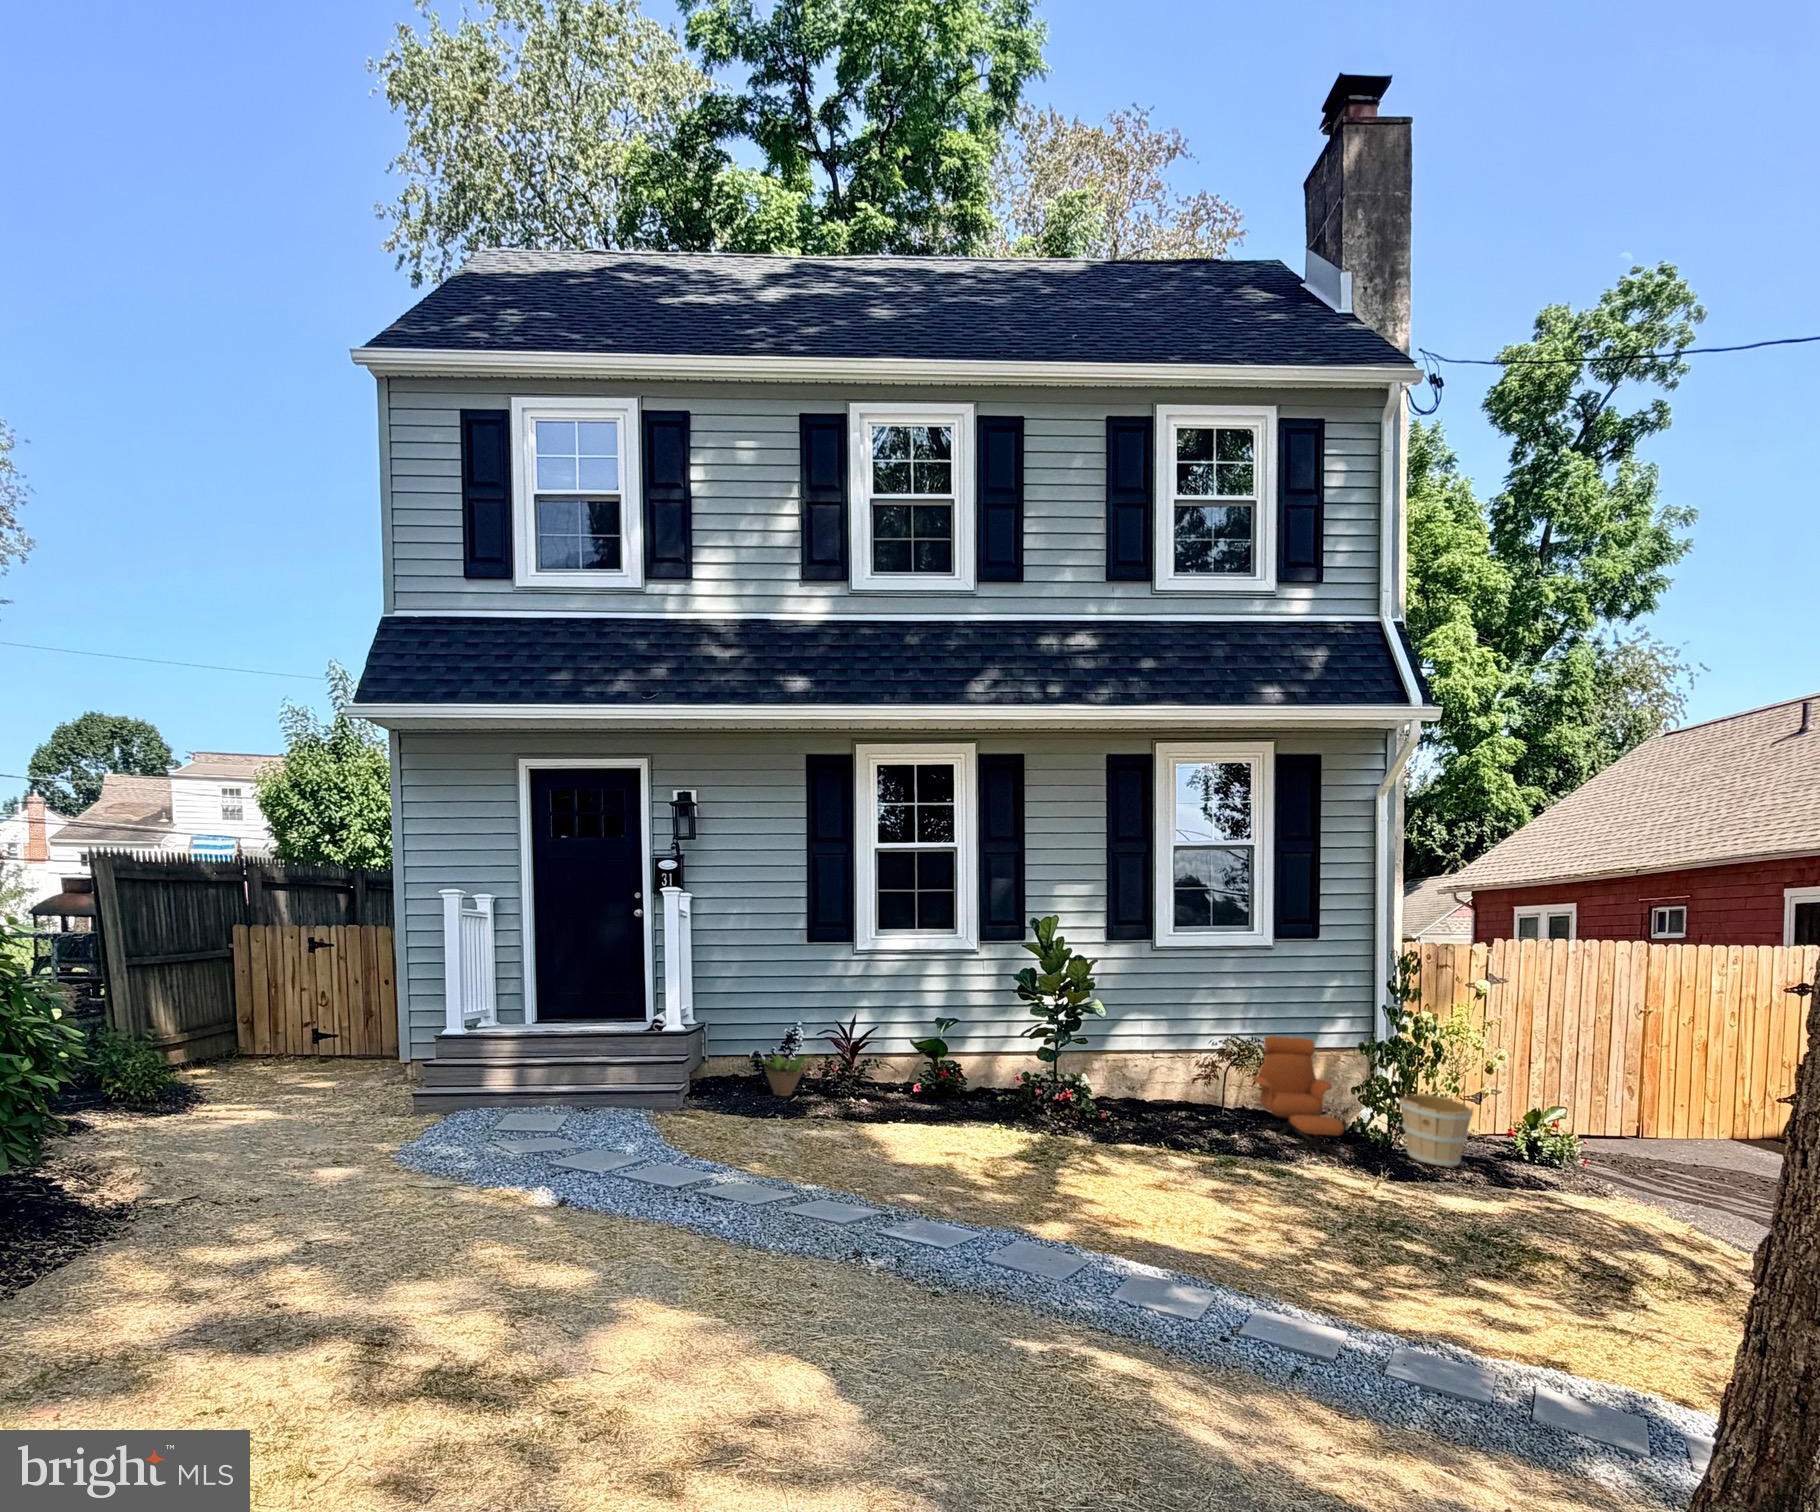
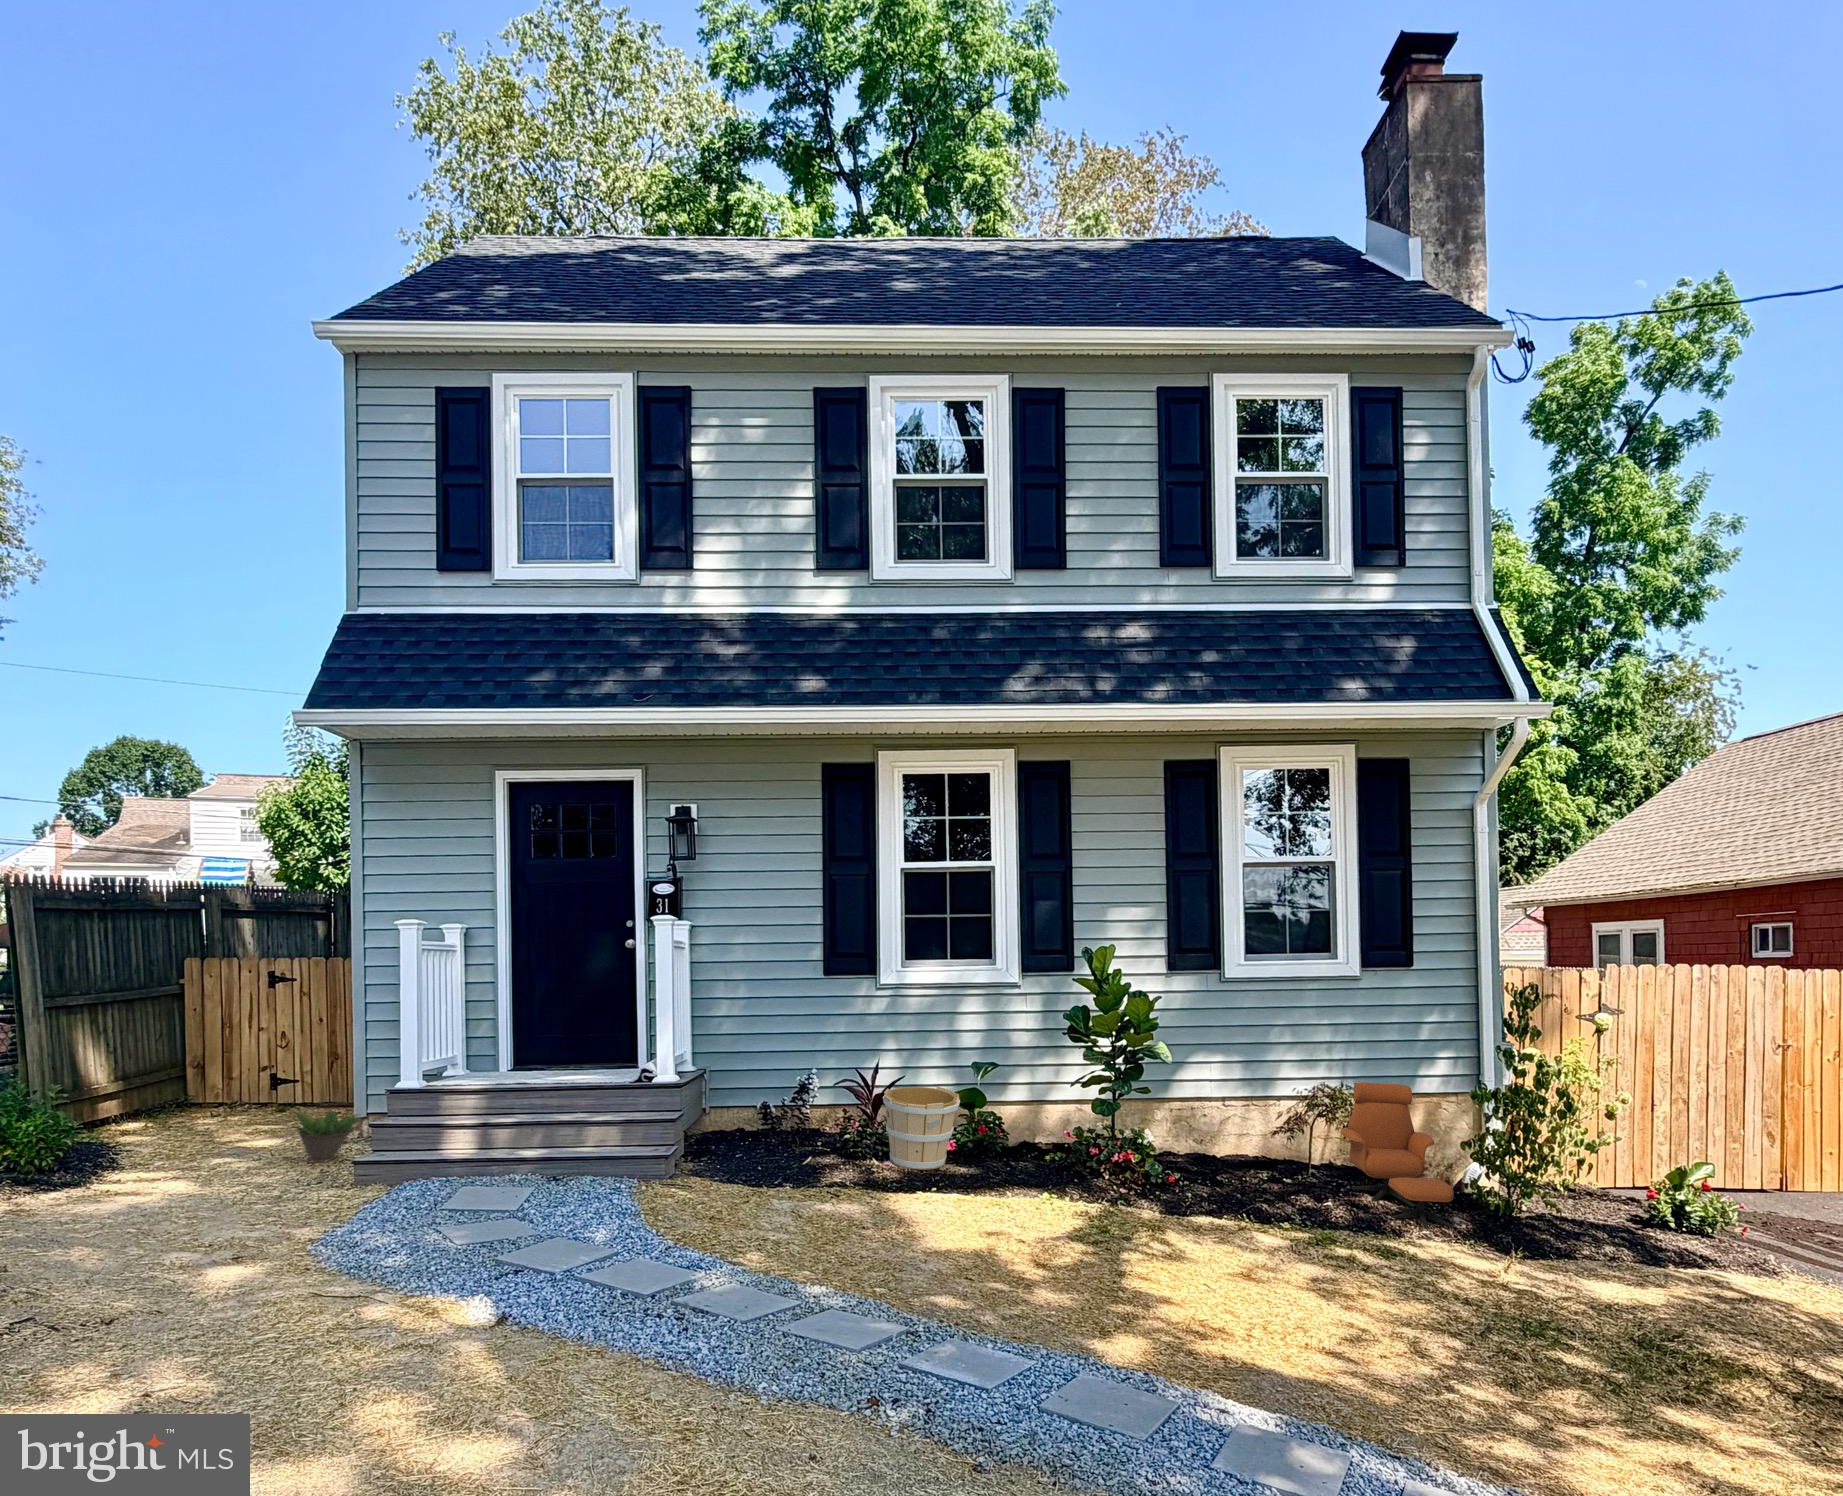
decorative plant: present [758,1054,816,1096] -> present [290,1111,362,1162]
wooden bucket: present [1399,1093,1473,1167] -> present [883,1087,960,1170]

